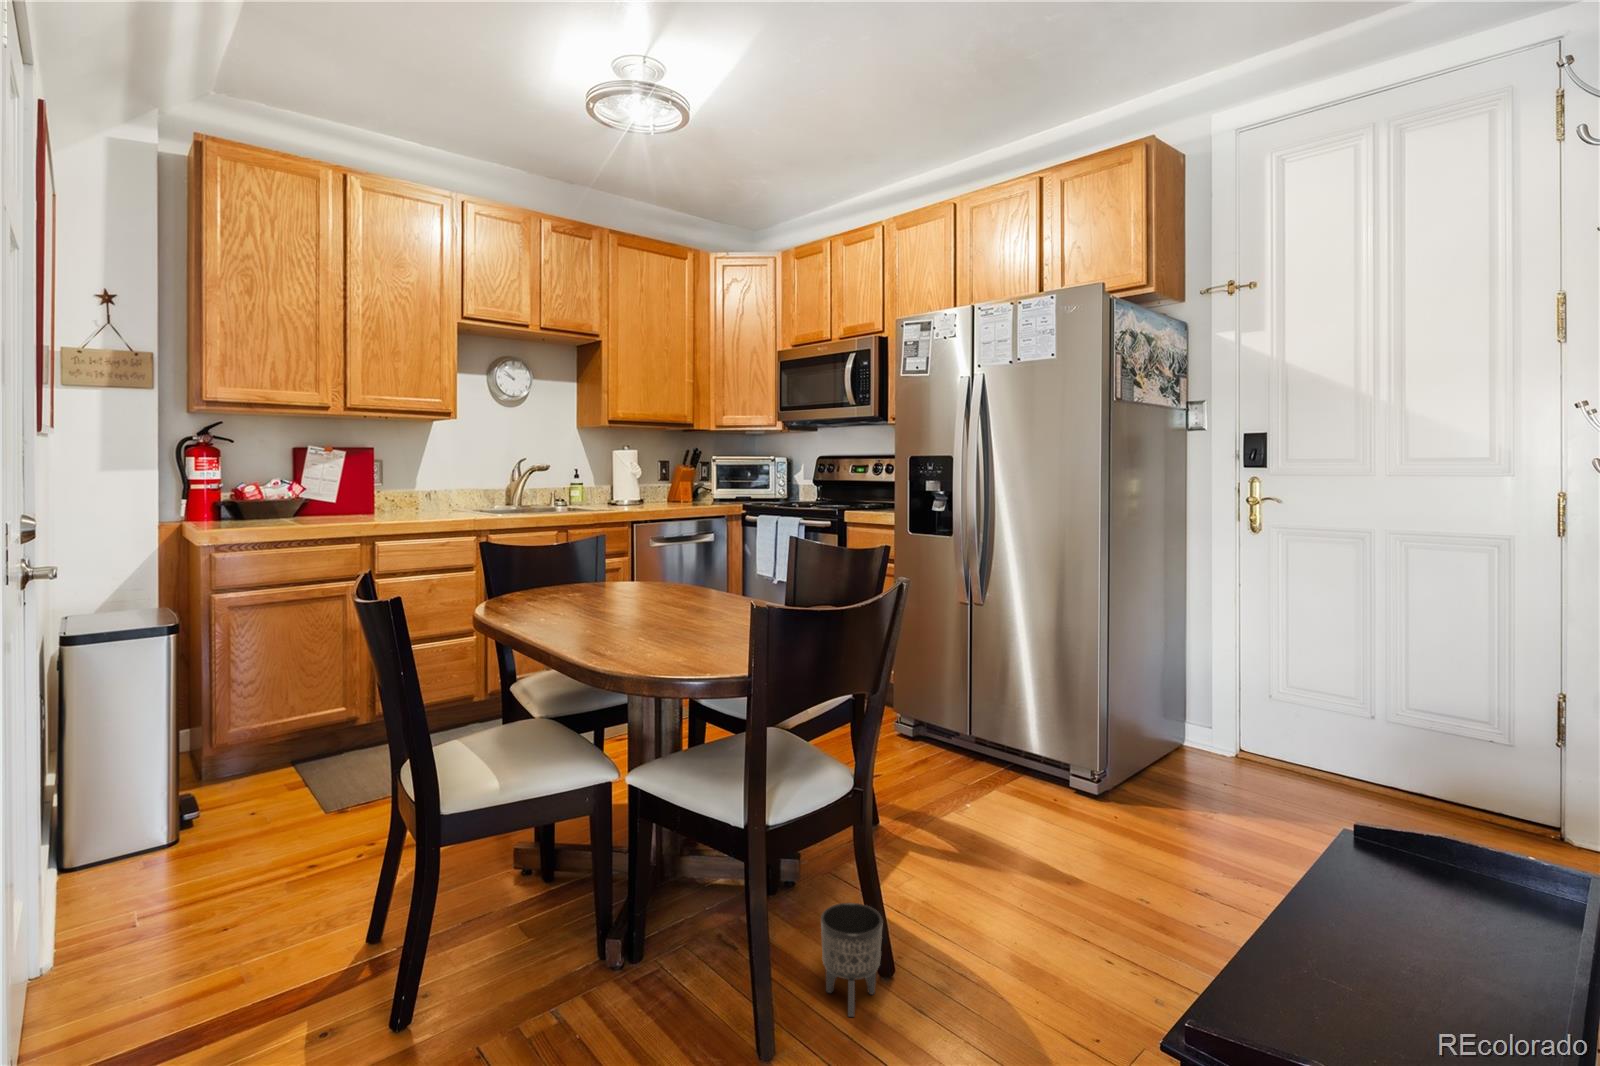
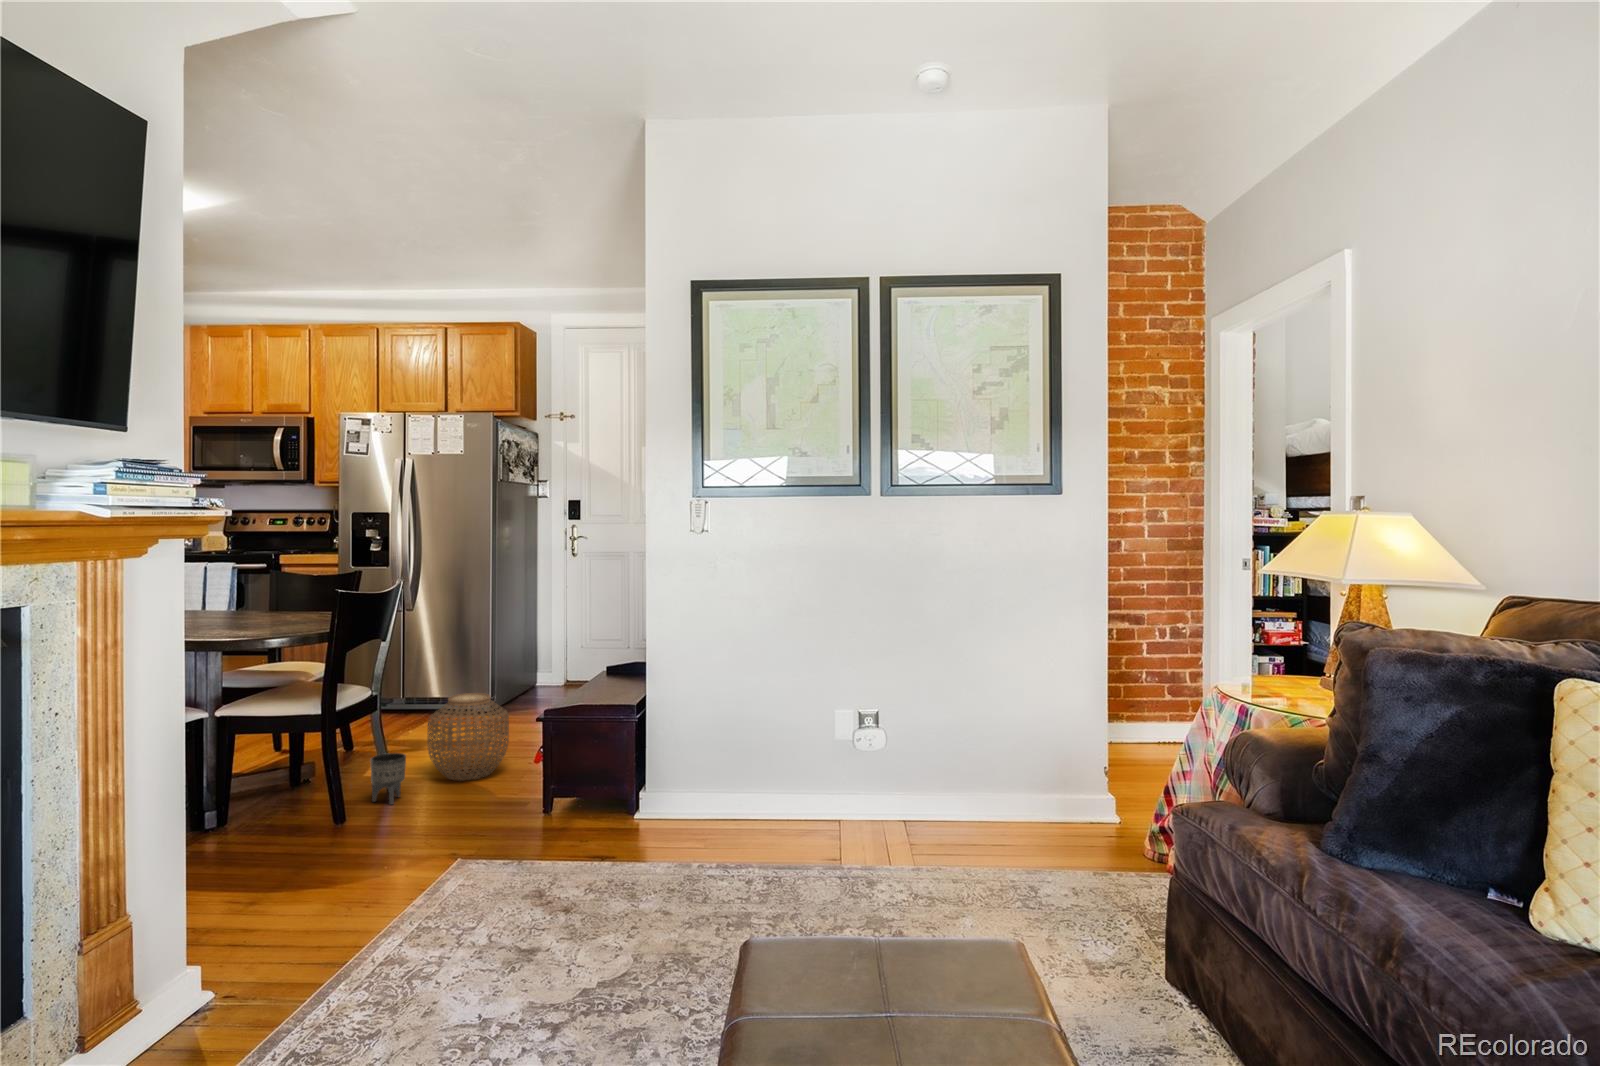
woven basket: none [939,799,1095,988] -> present [428,693,509,780]

